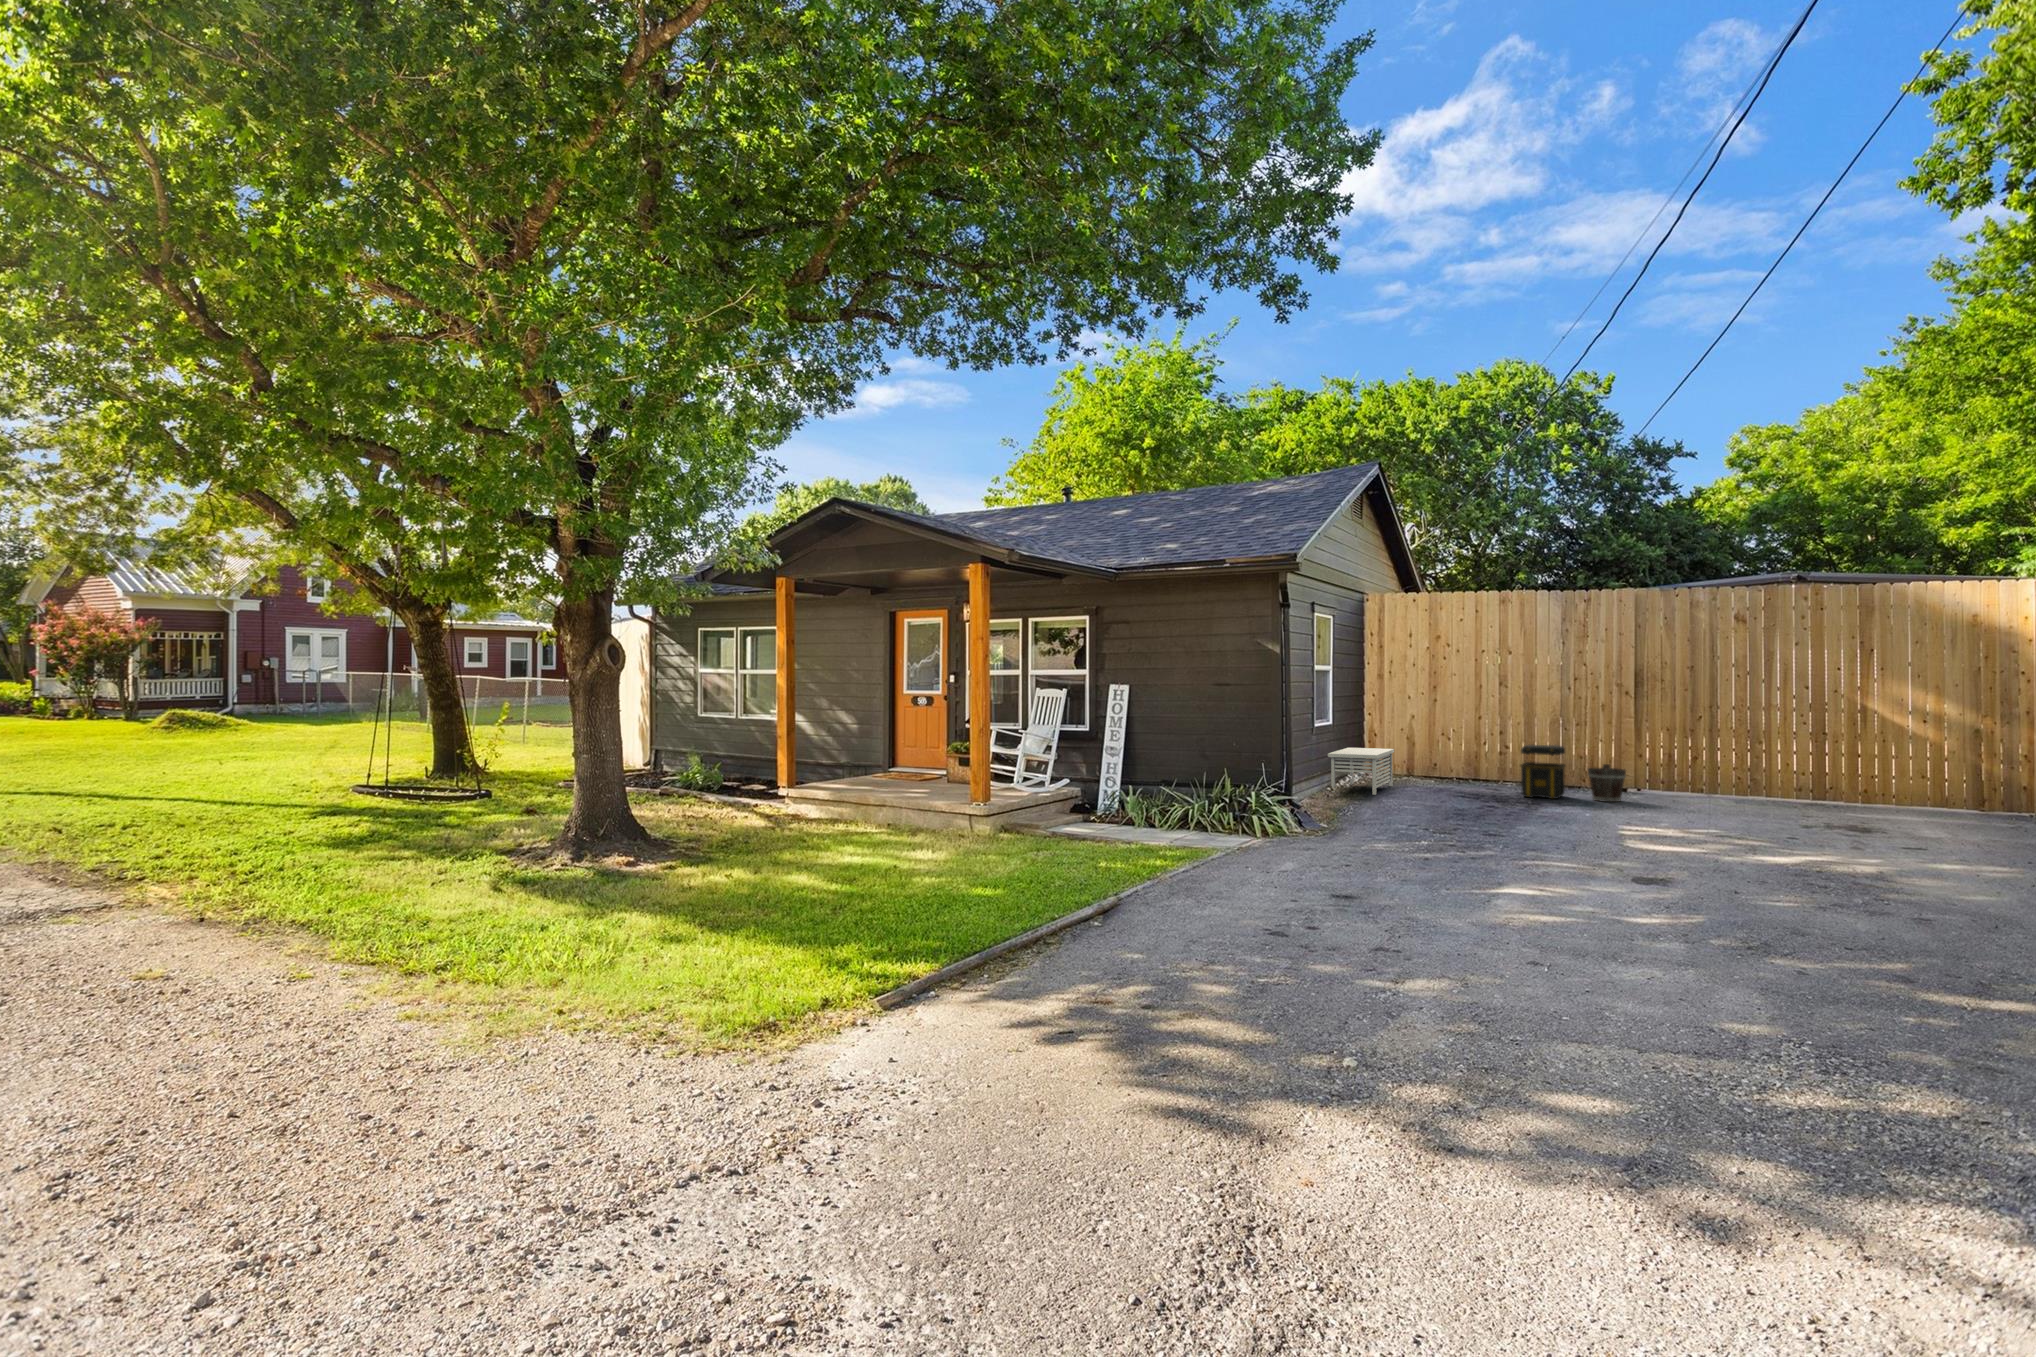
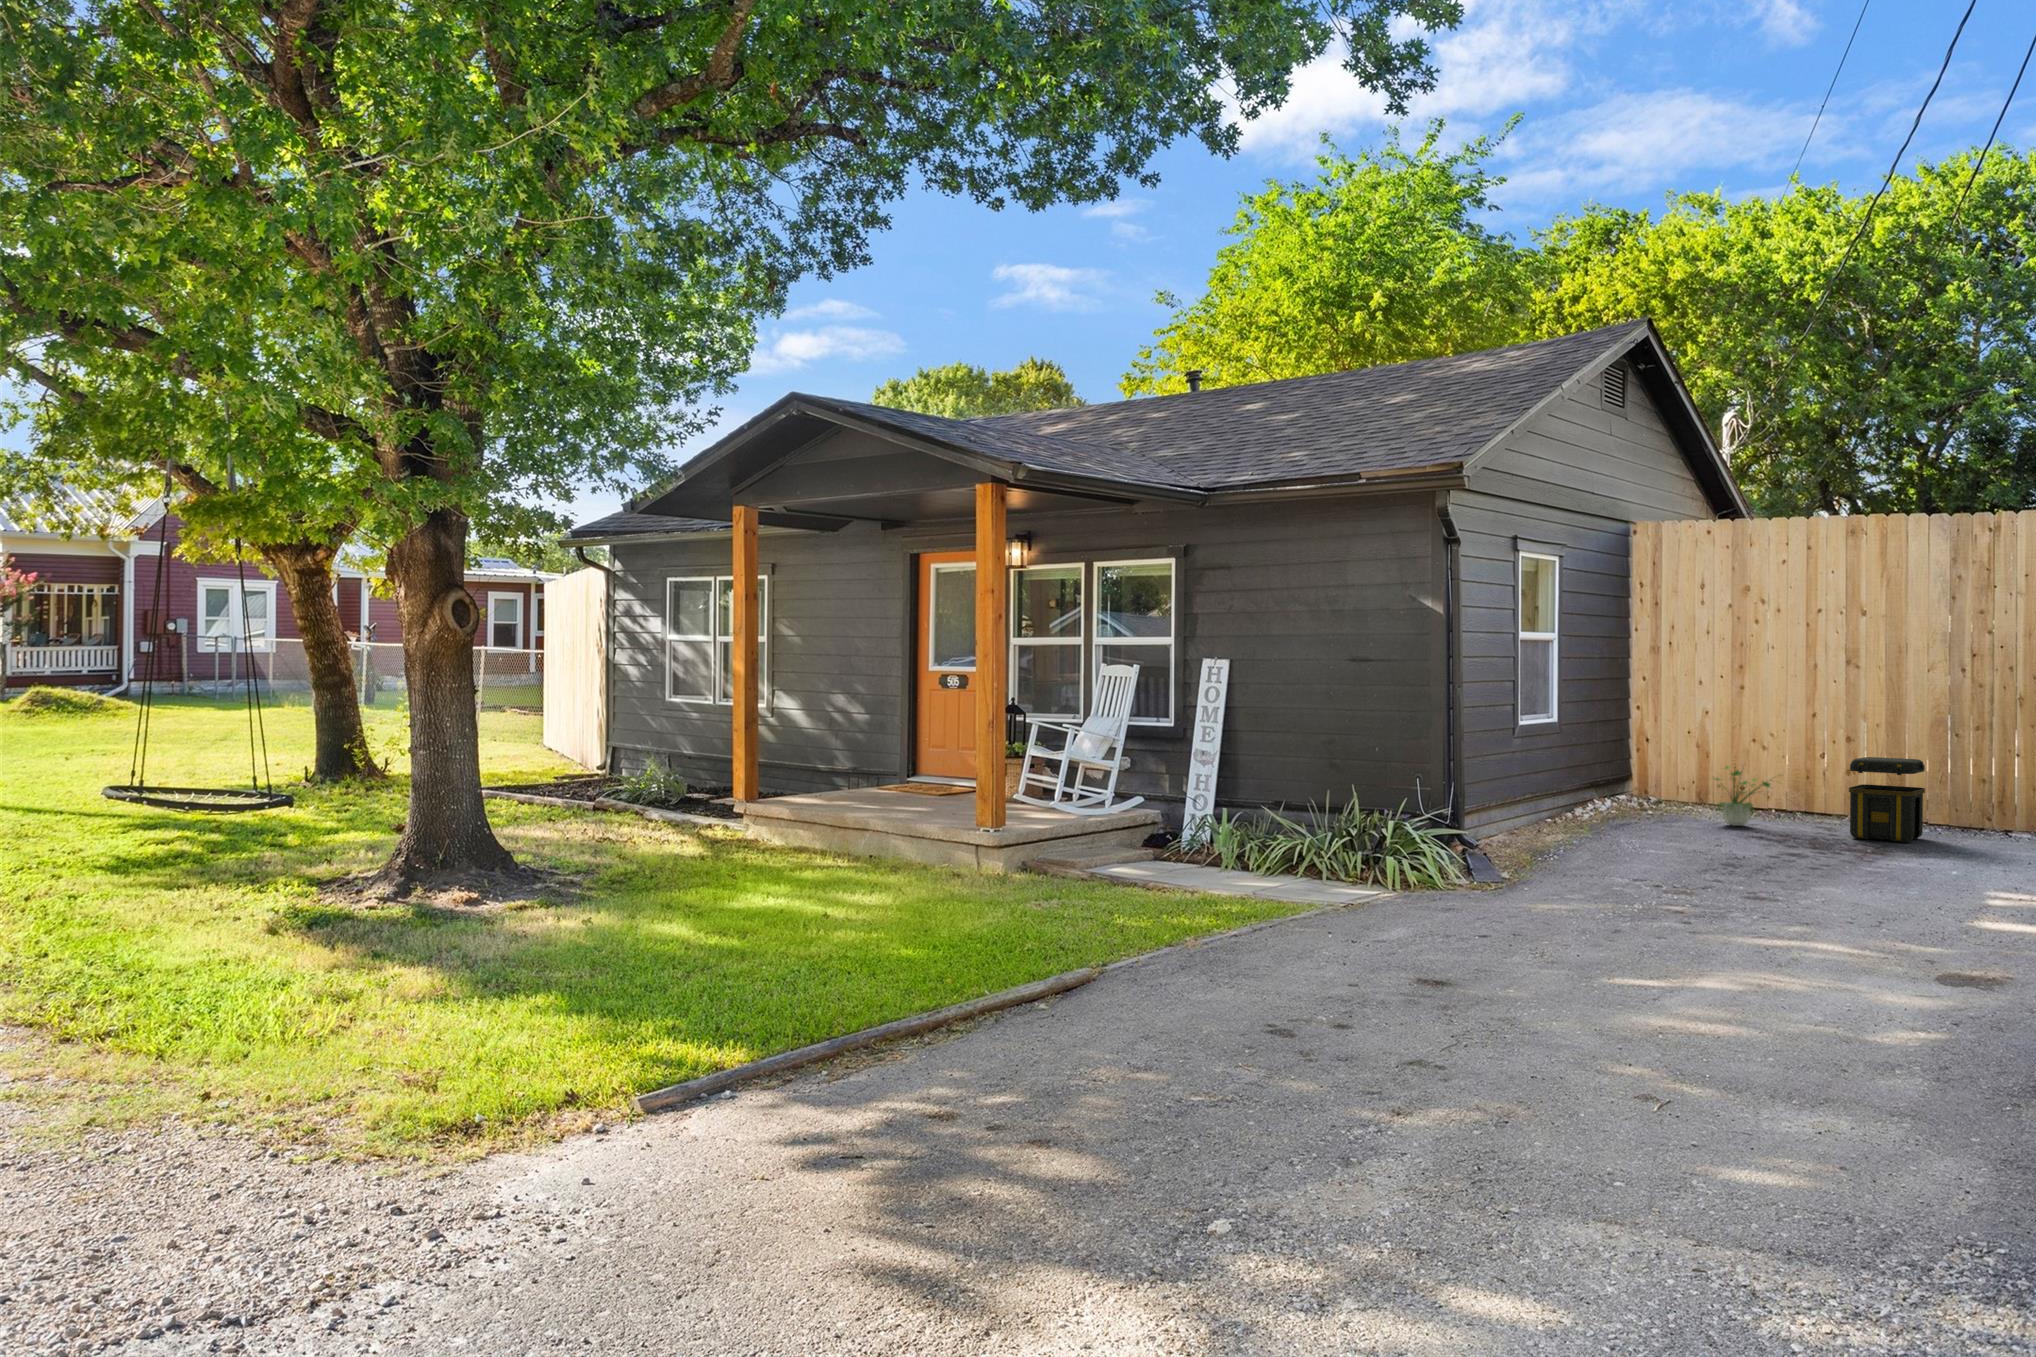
potted plant: none [1430,742,1481,791] -> present [1713,766,1779,826]
storage bench: present [1328,748,1394,795] -> none [1543,758,1656,830]
bucket: present [1588,764,1626,802] -> none [1958,789,2022,849]

